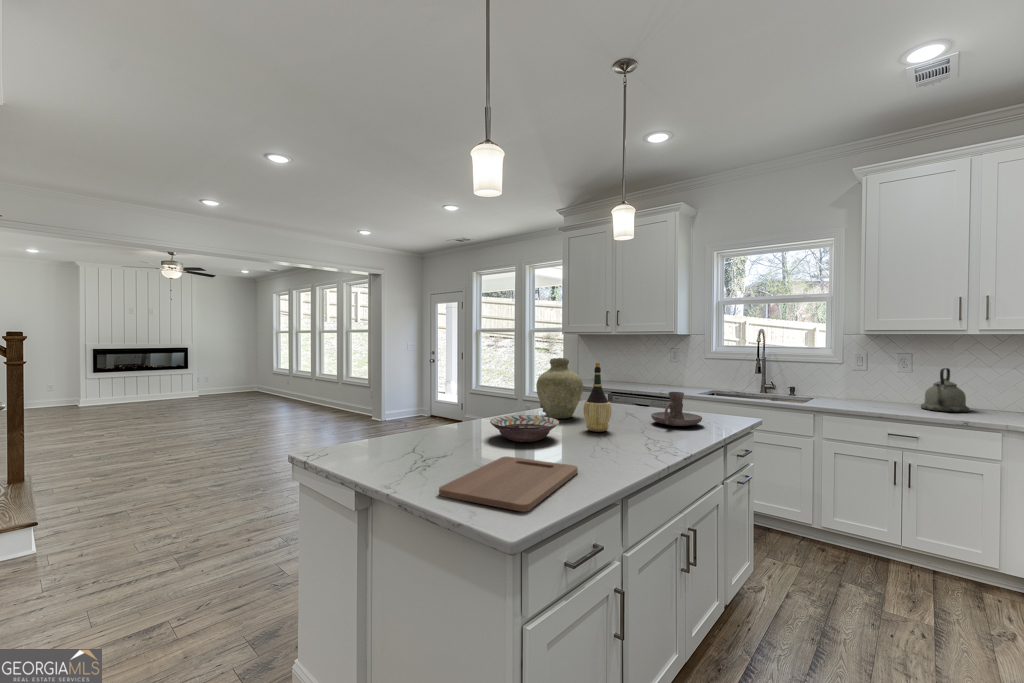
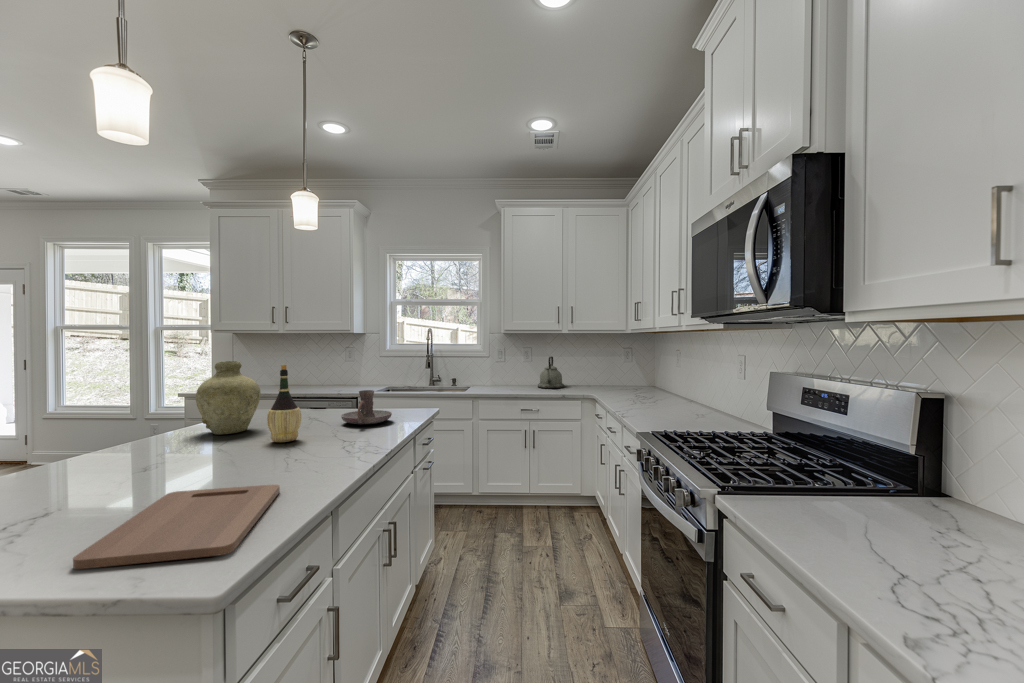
decorative bowl: present [490,415,559,442] -> none [134,434,240,470]

